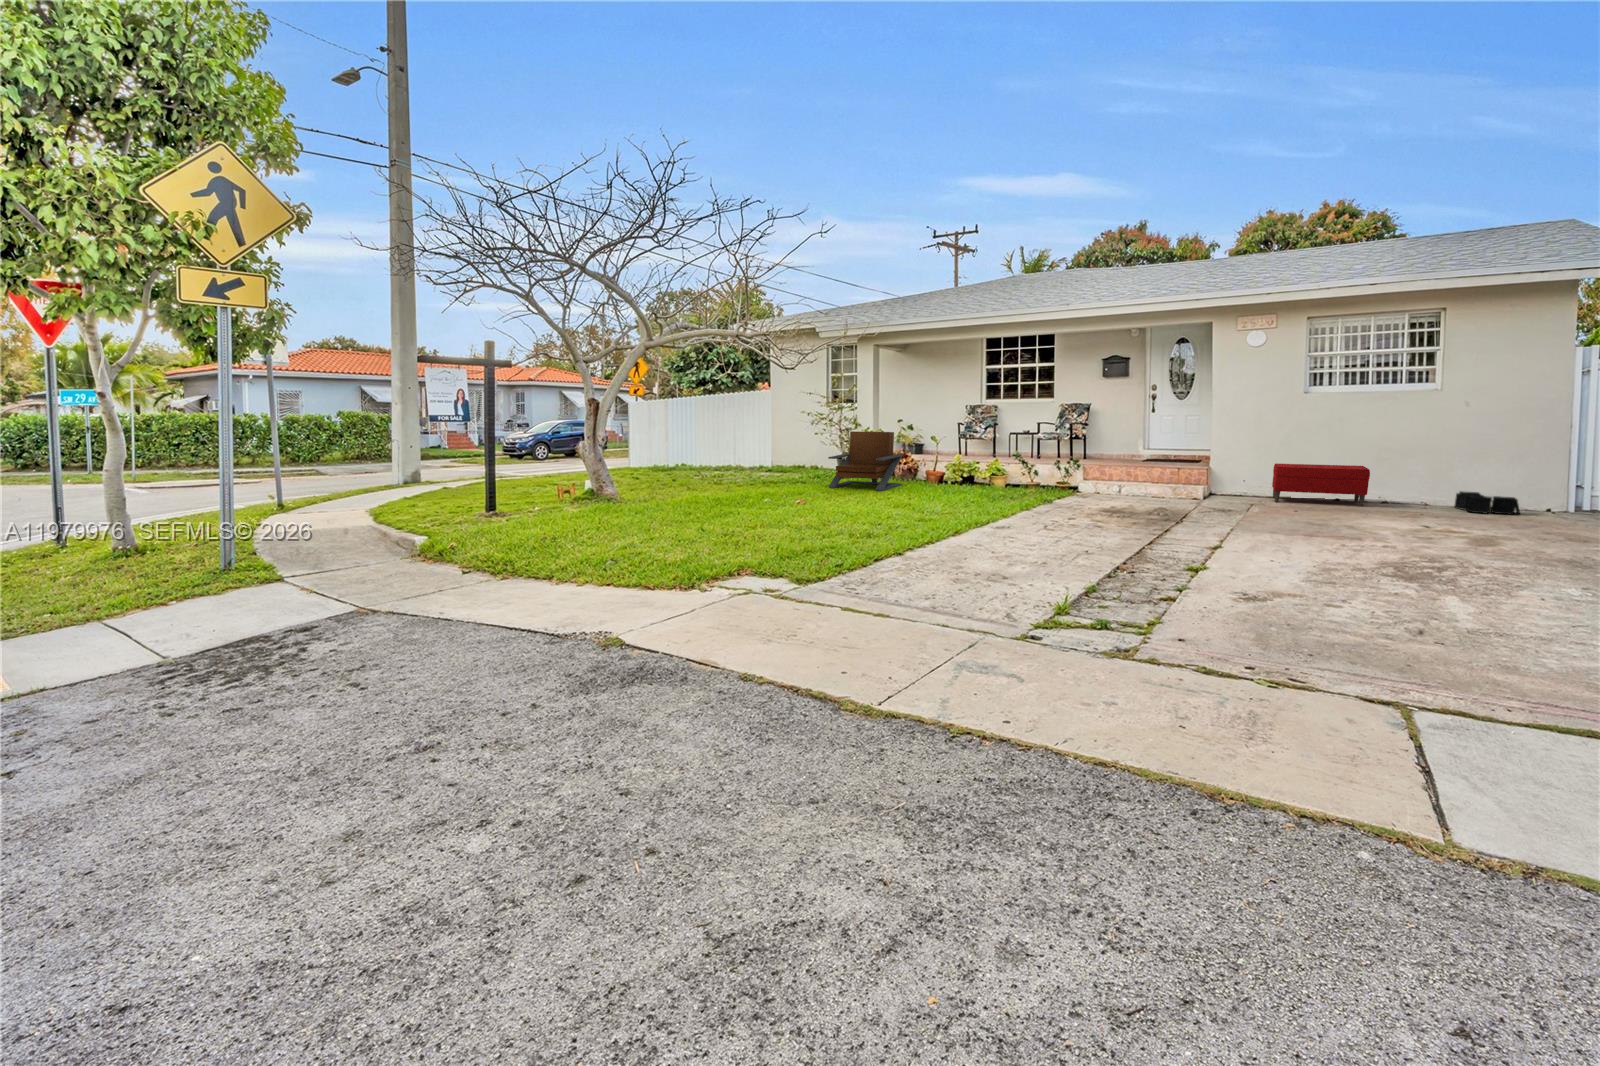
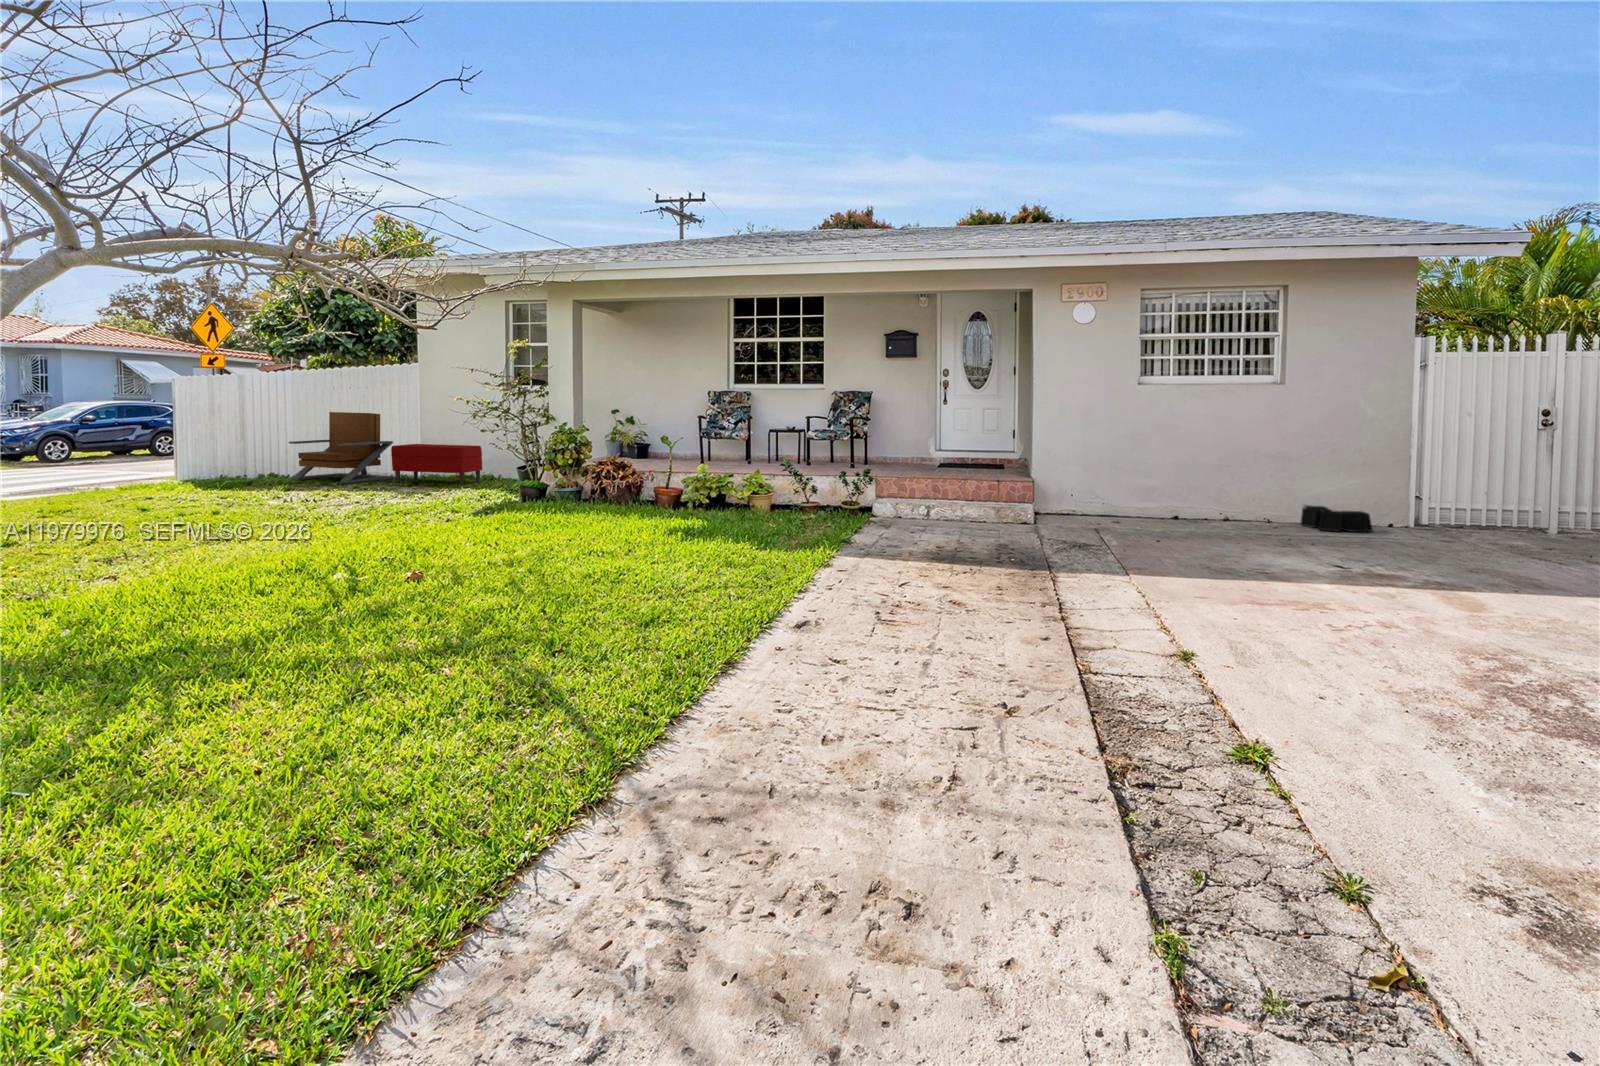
lounge chair: present [828,431,902,491] -> present [289,412,393,483]
bench: present [1272,463,1370,506] -> present [391,444,482,485]

